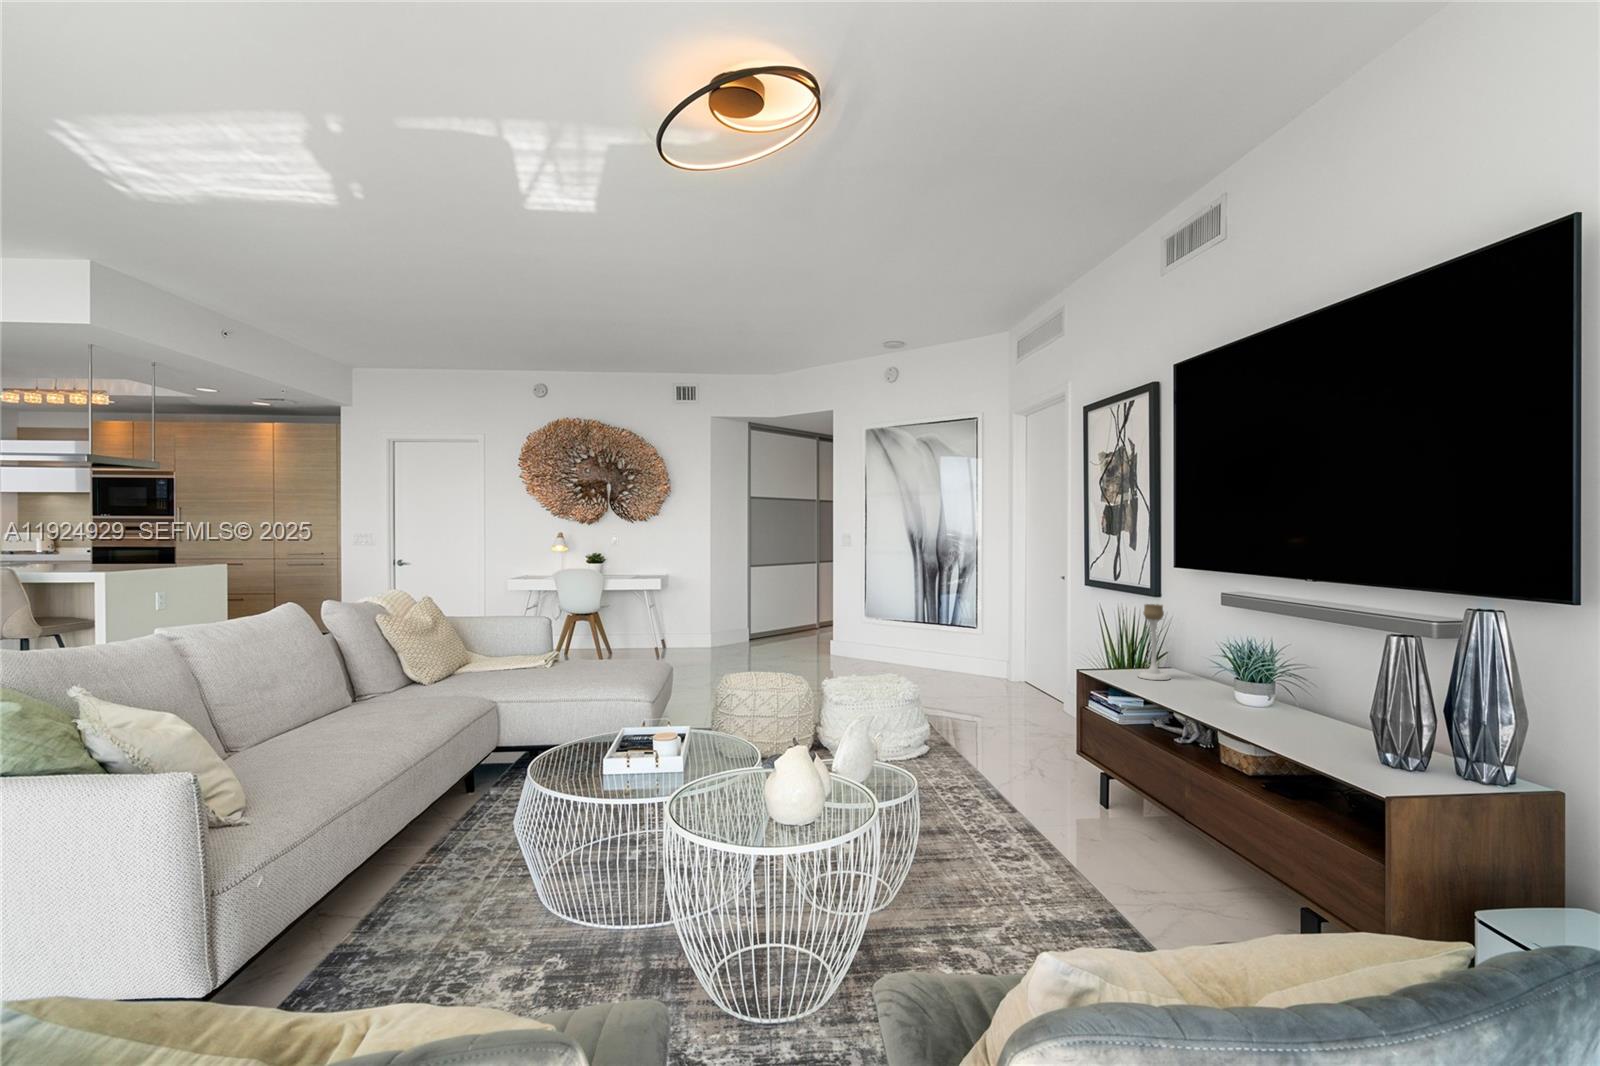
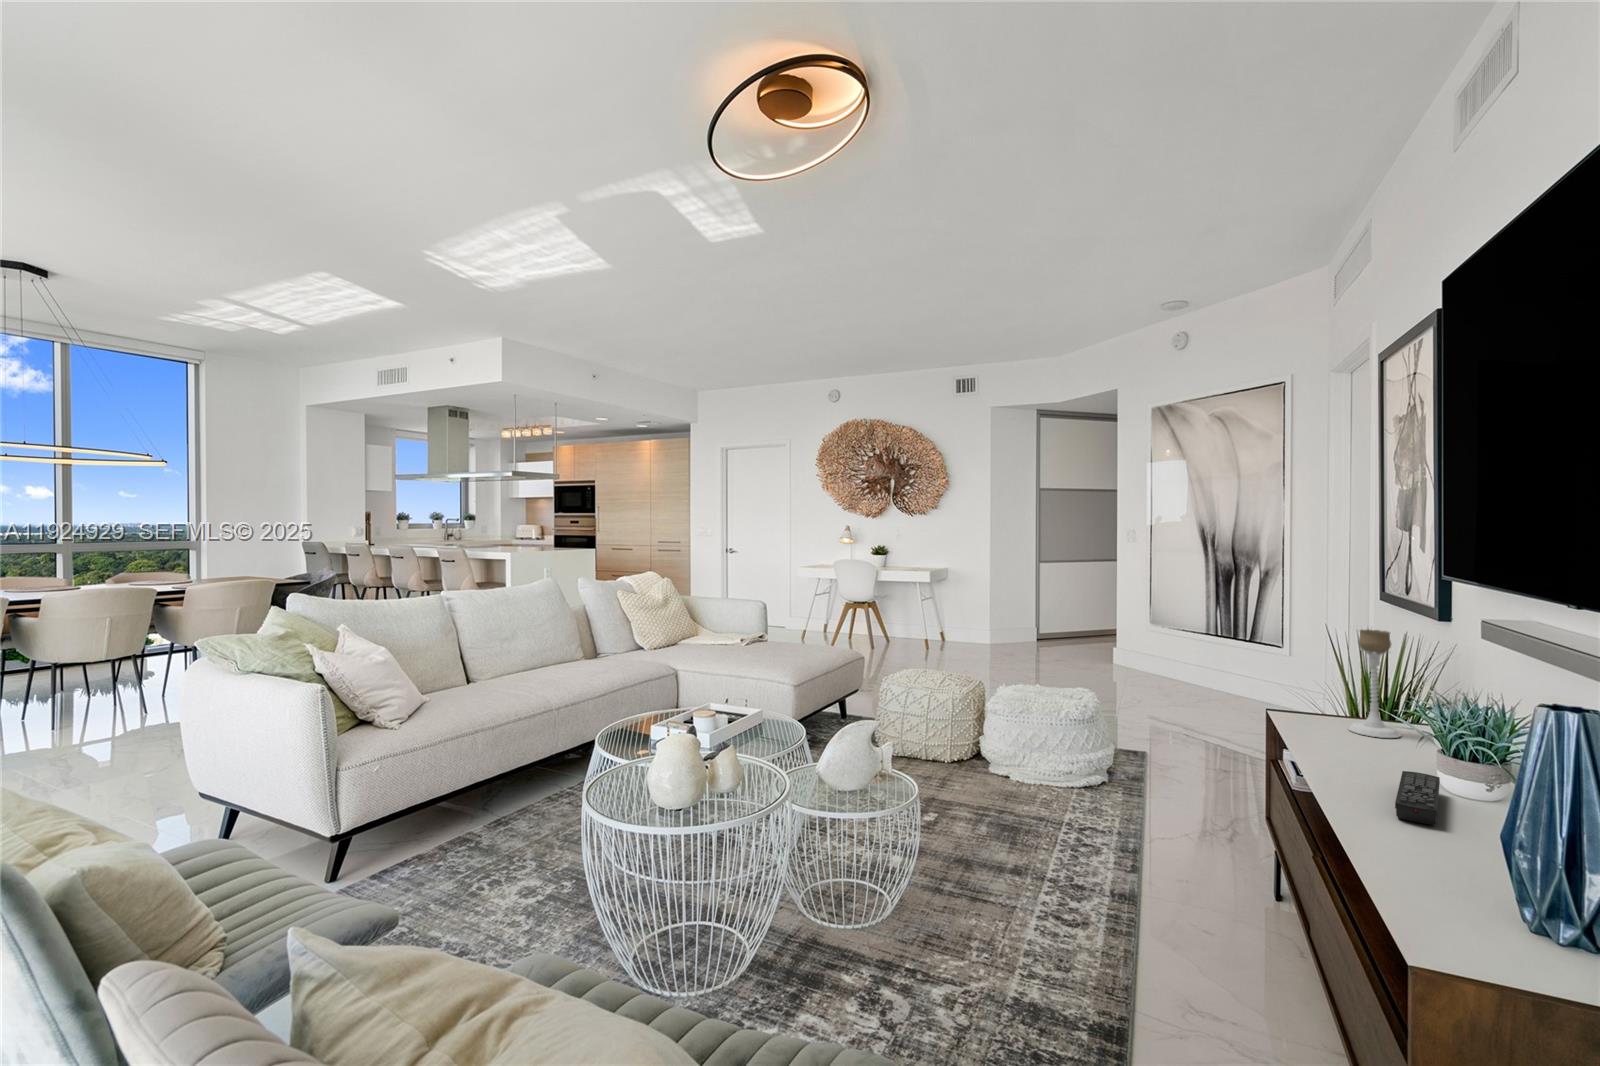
remote control: none [1222,695,1273,725] -> present [1395,771,1440,826]

